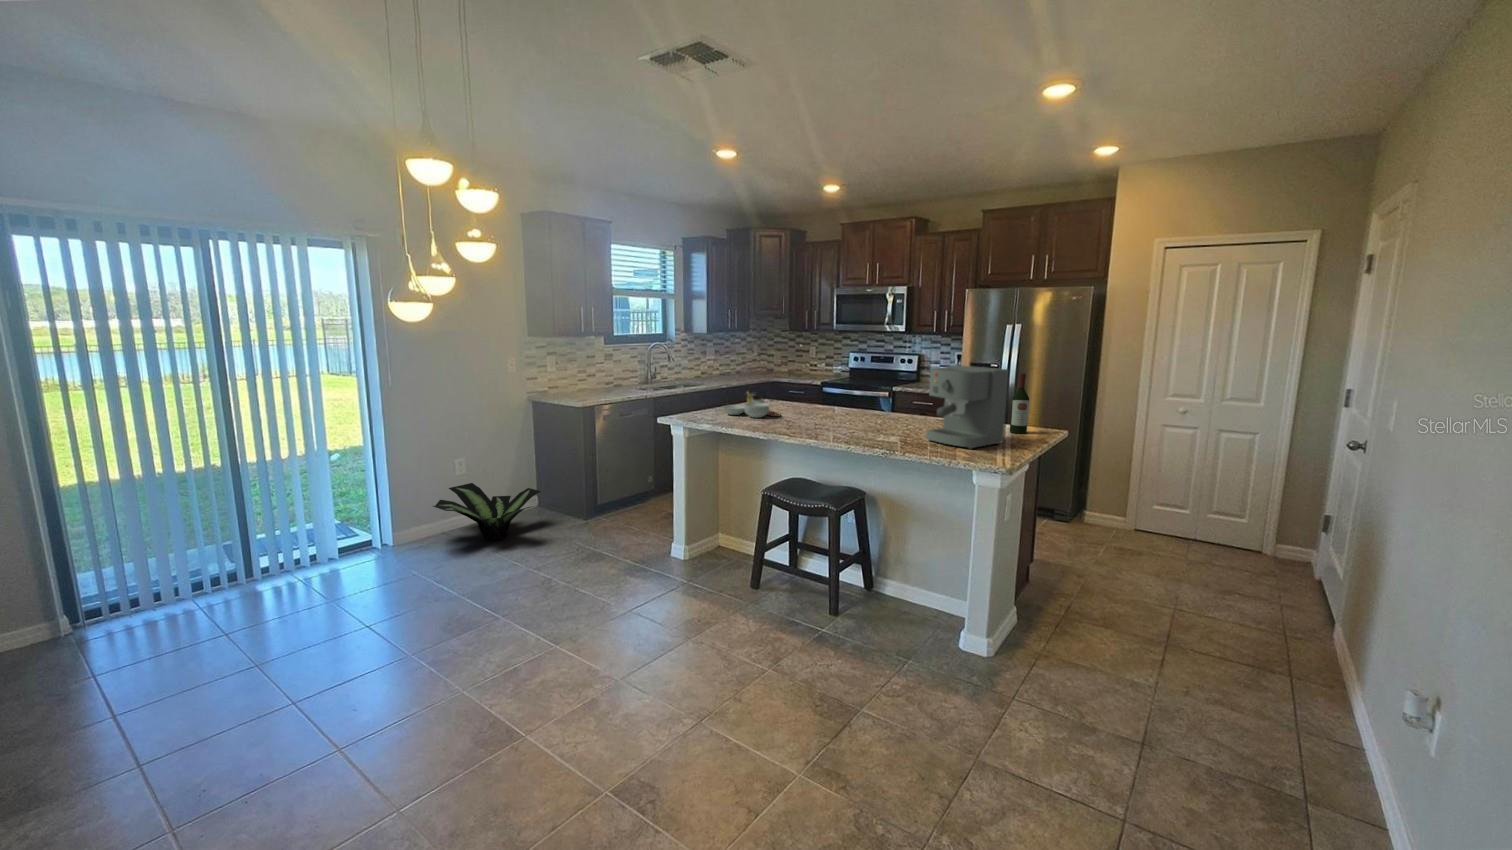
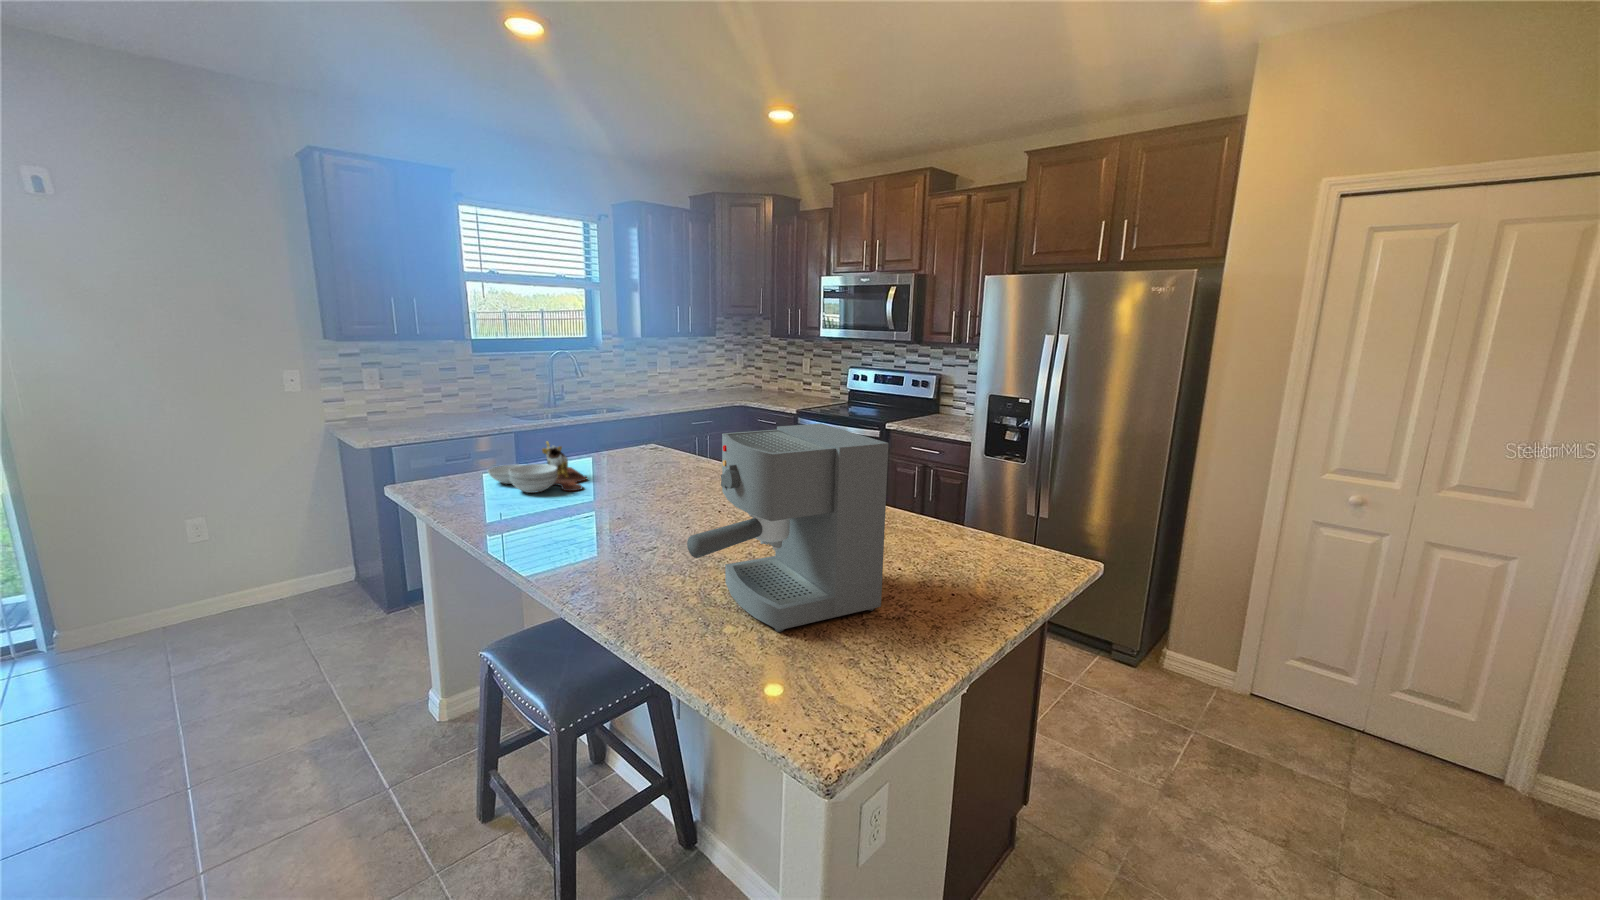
wine bottle: present [1010,373,1029,434] -> none [945,441,984,569]
potted plant: present [433,483,541,541] -> none [84,554,304,652]

